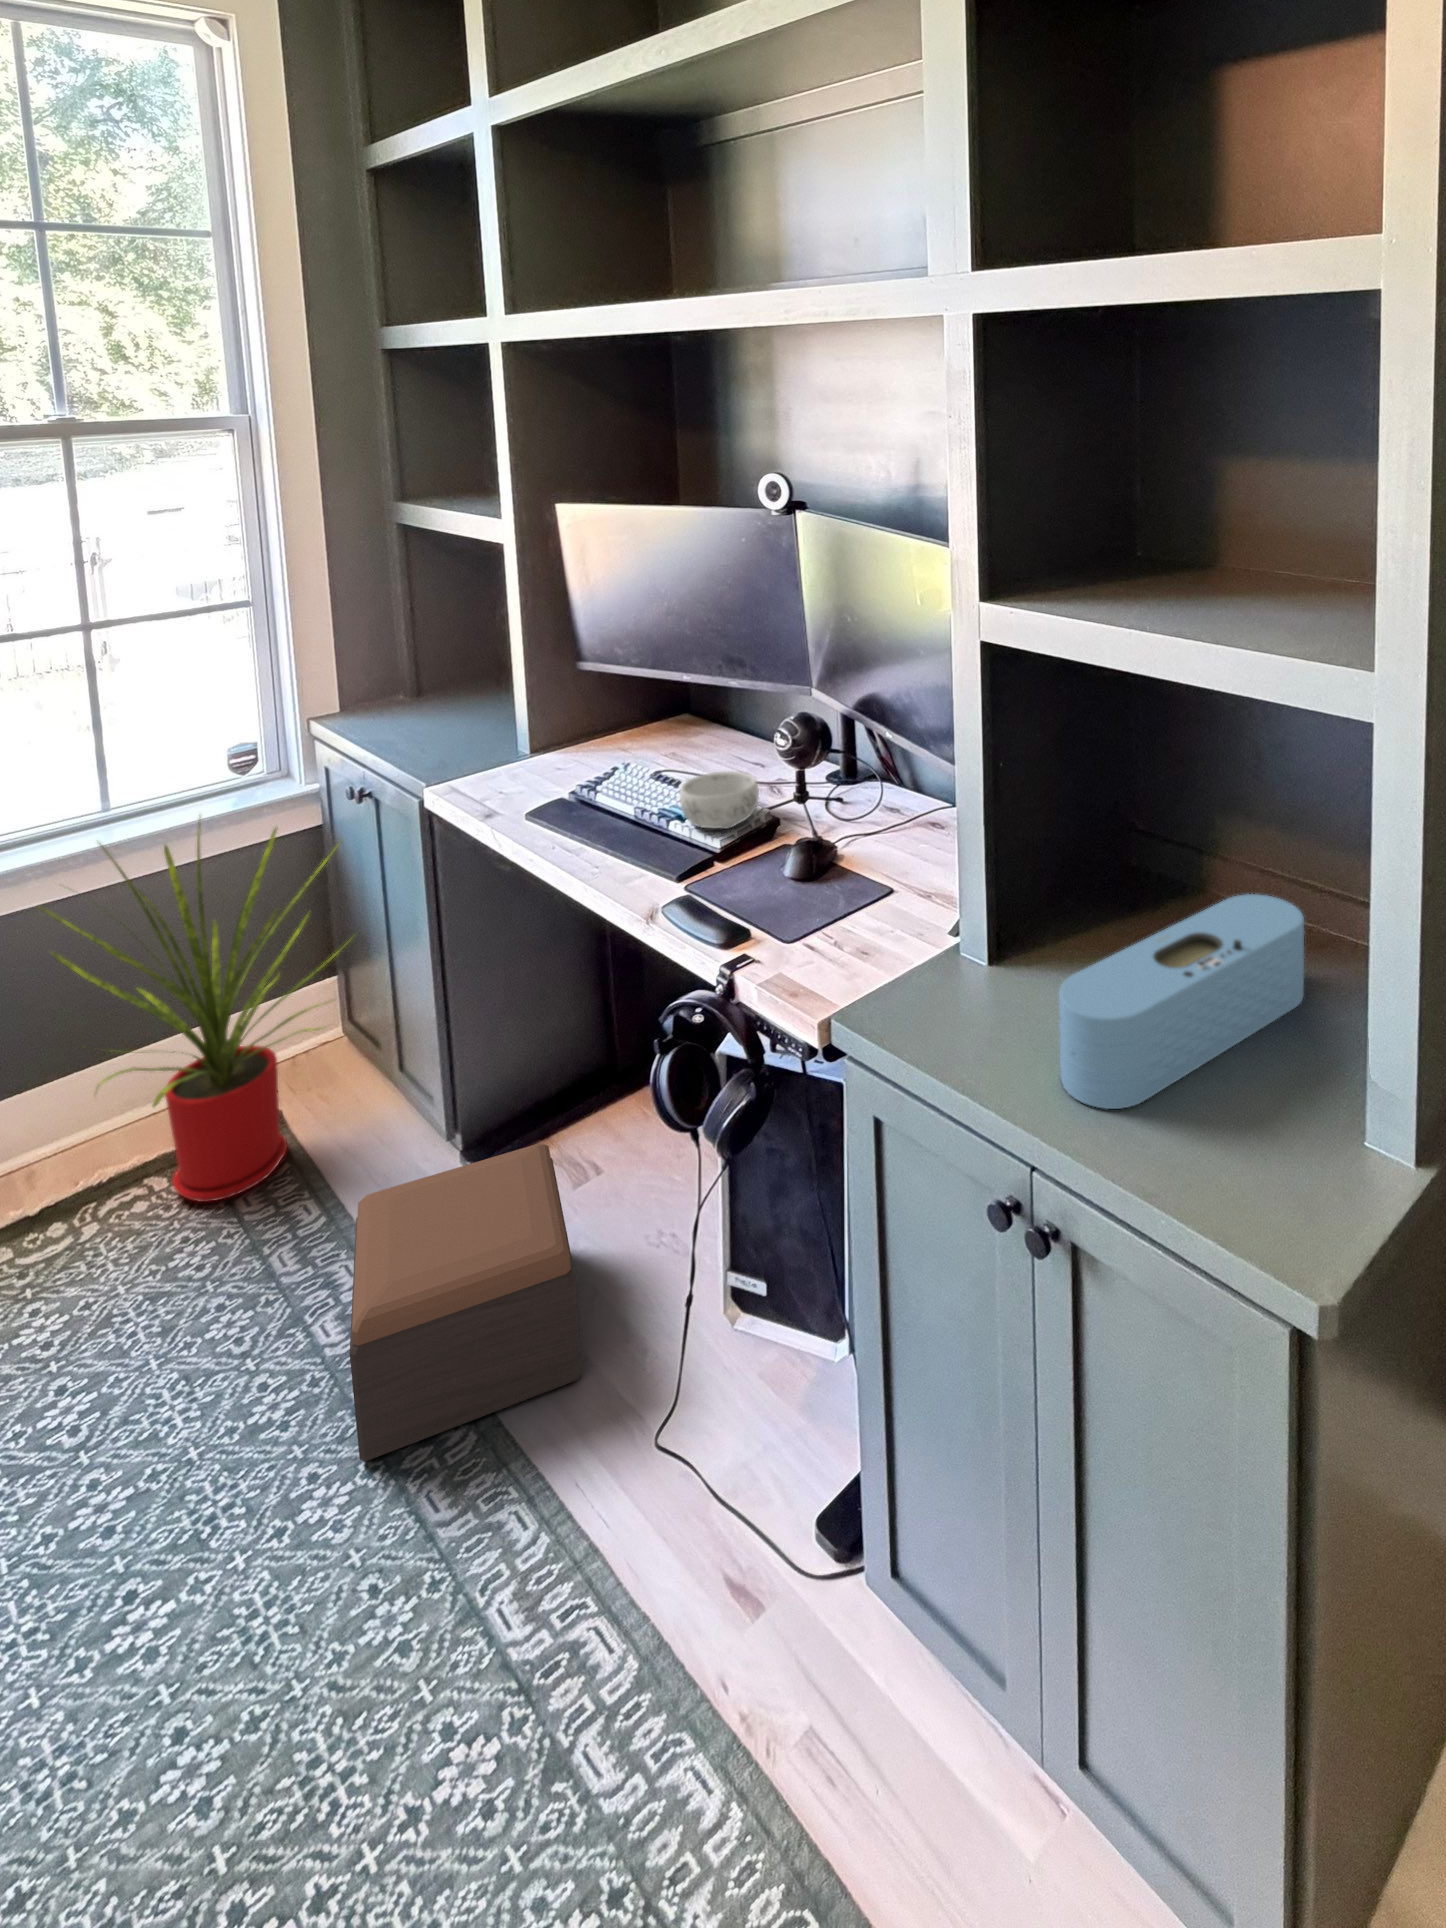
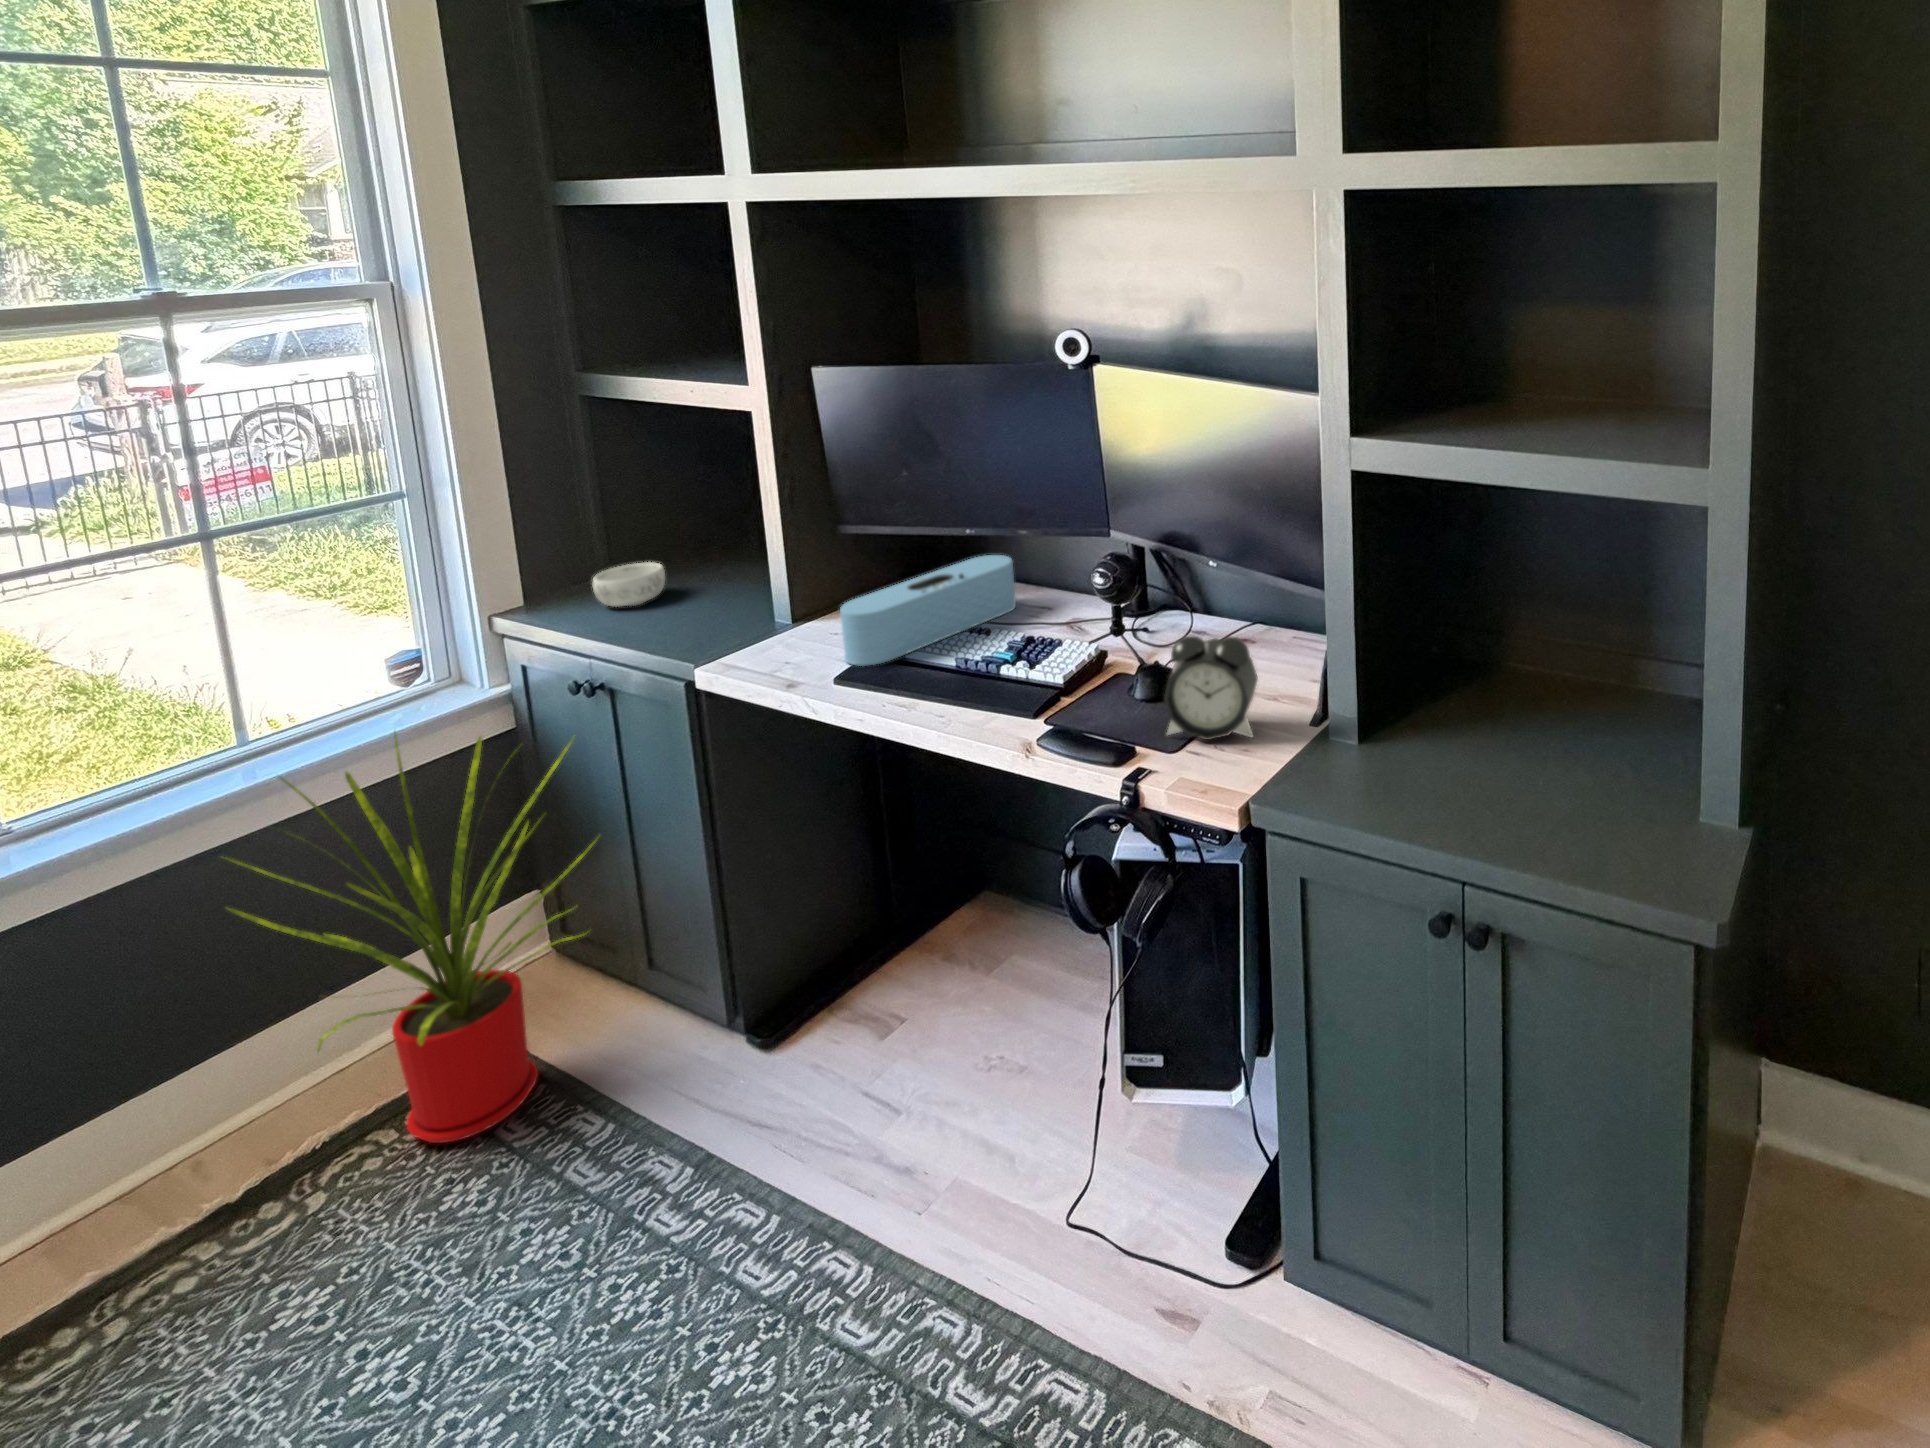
decorative bowl: present [680,771,759,829] -> present [593,562,665,607]
alarm clock: none [779,813,891,940] -> present [1164,635,1258,740]
speaker: present [1059,894,1304,1109] -> present [840,555,1016,666]
footstool: present [350,1143,582,1462] -> none [689,997,959,1319]

